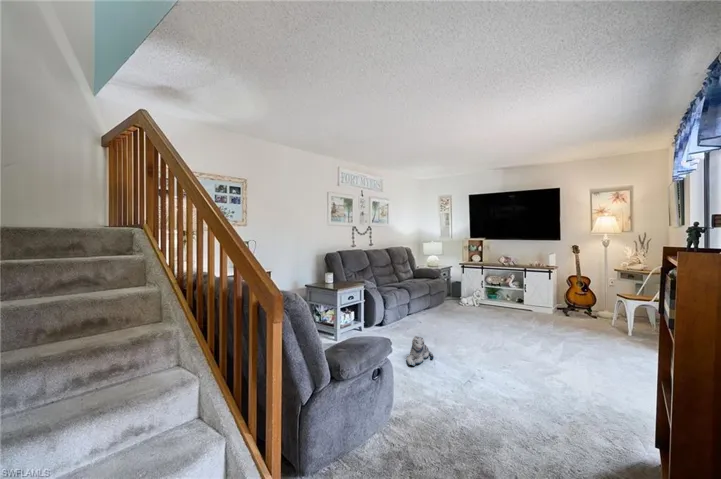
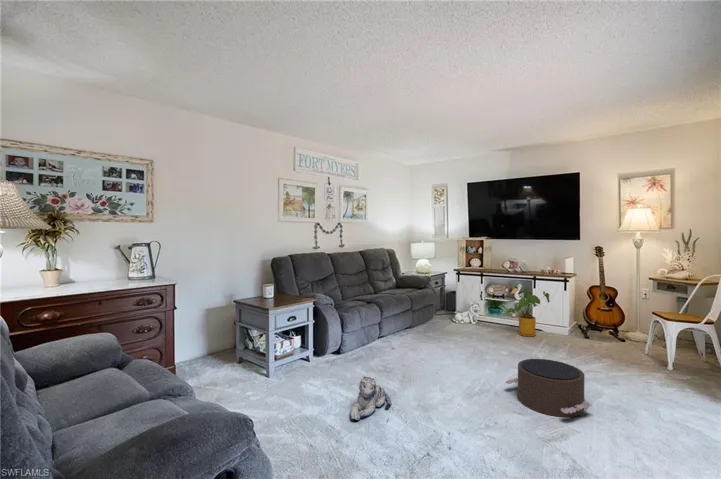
house plant: none [503,279,538,315] -> present [506,289,550,337]
pouf: none [512,326,577,364] -> present [505,359,592,417]

